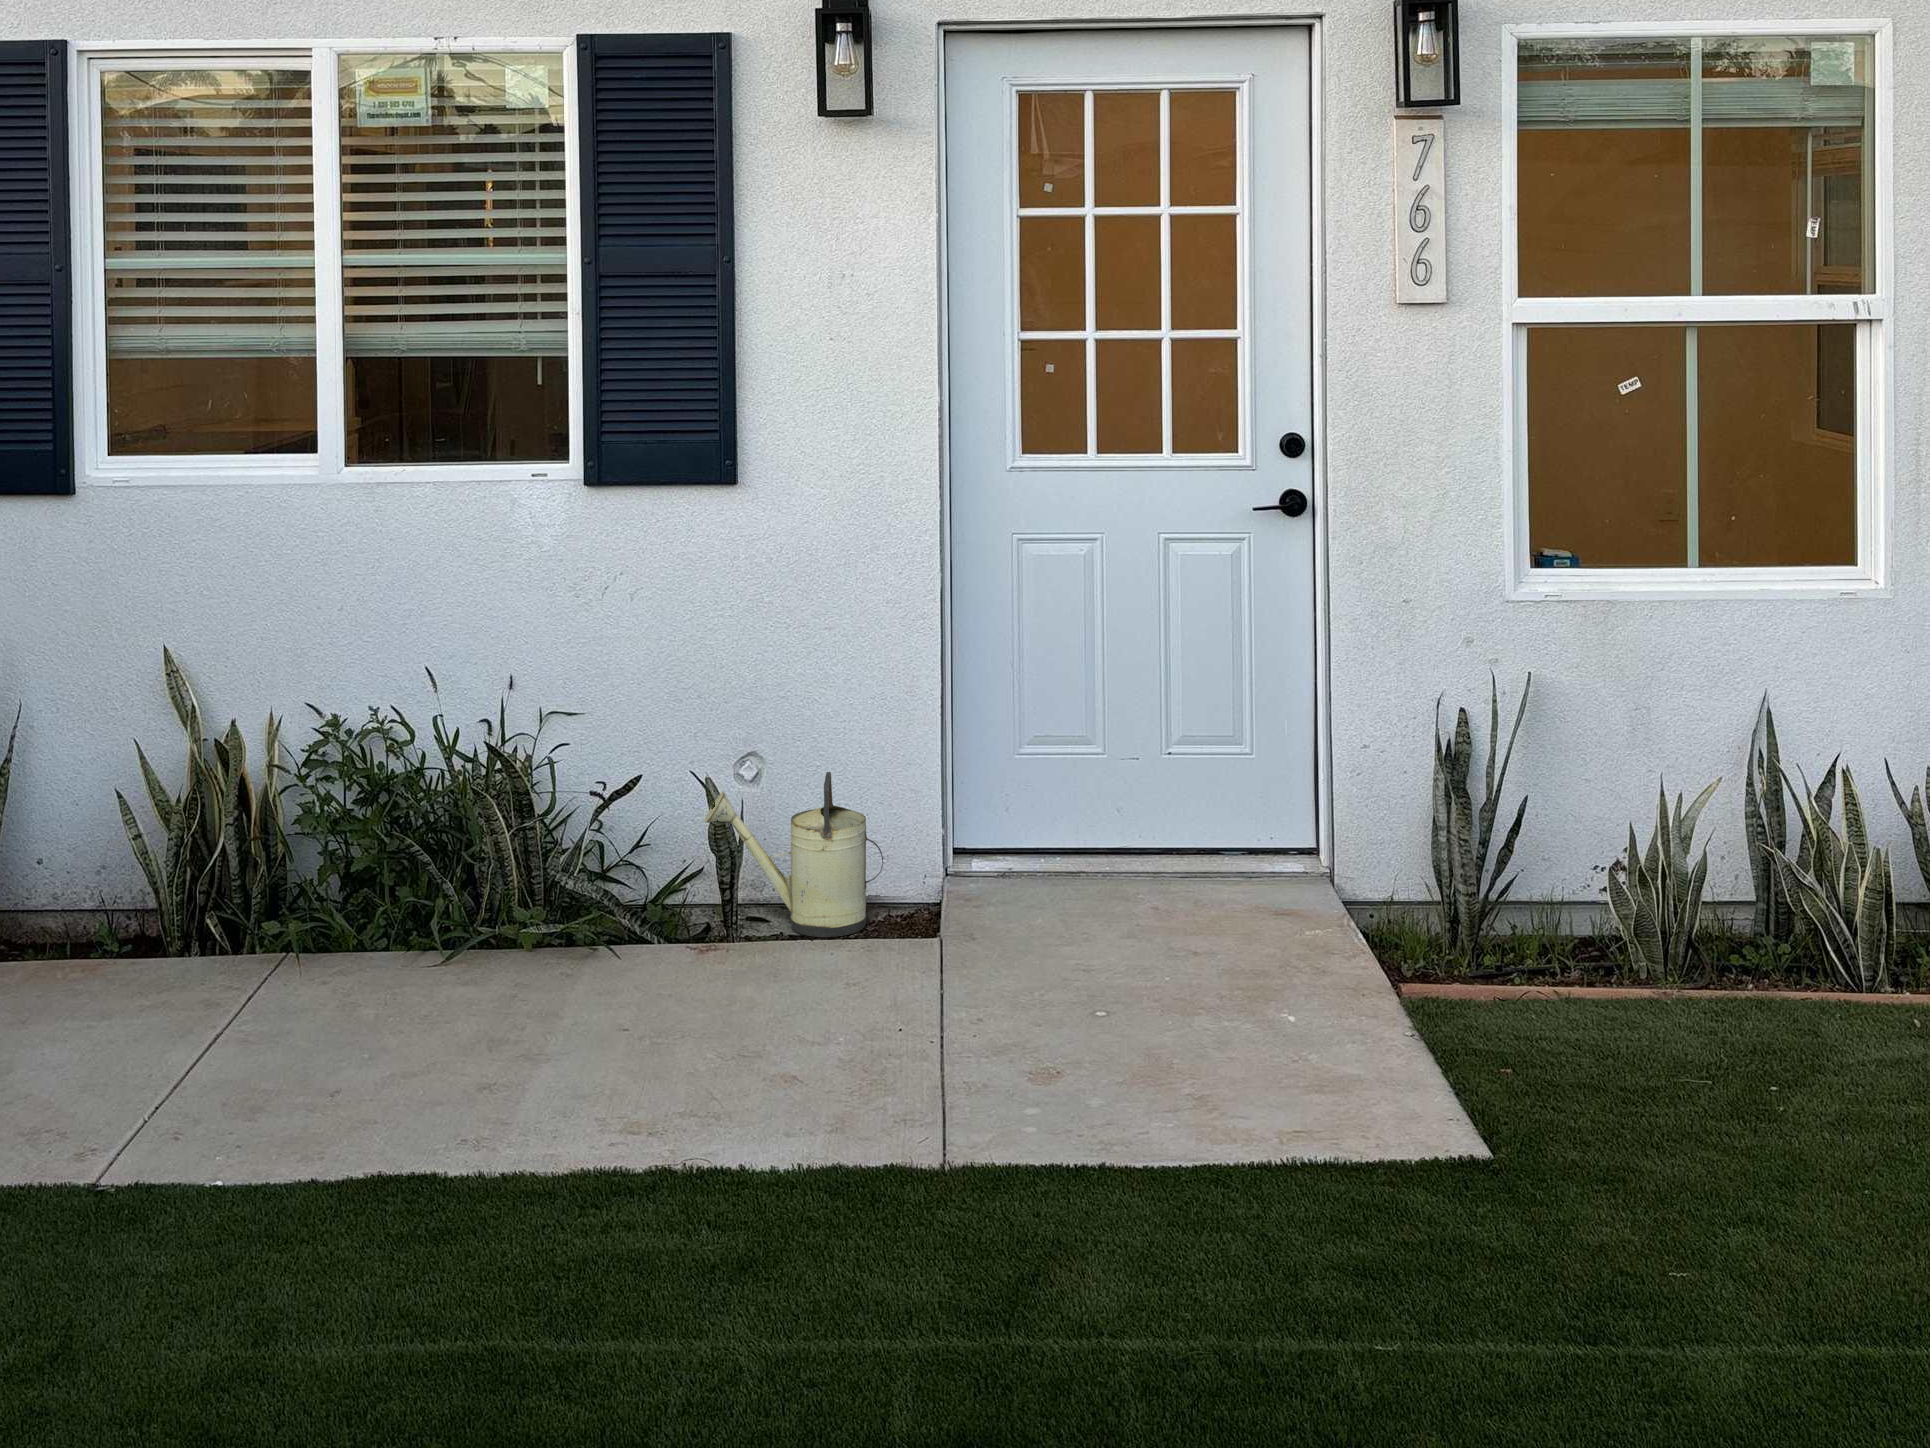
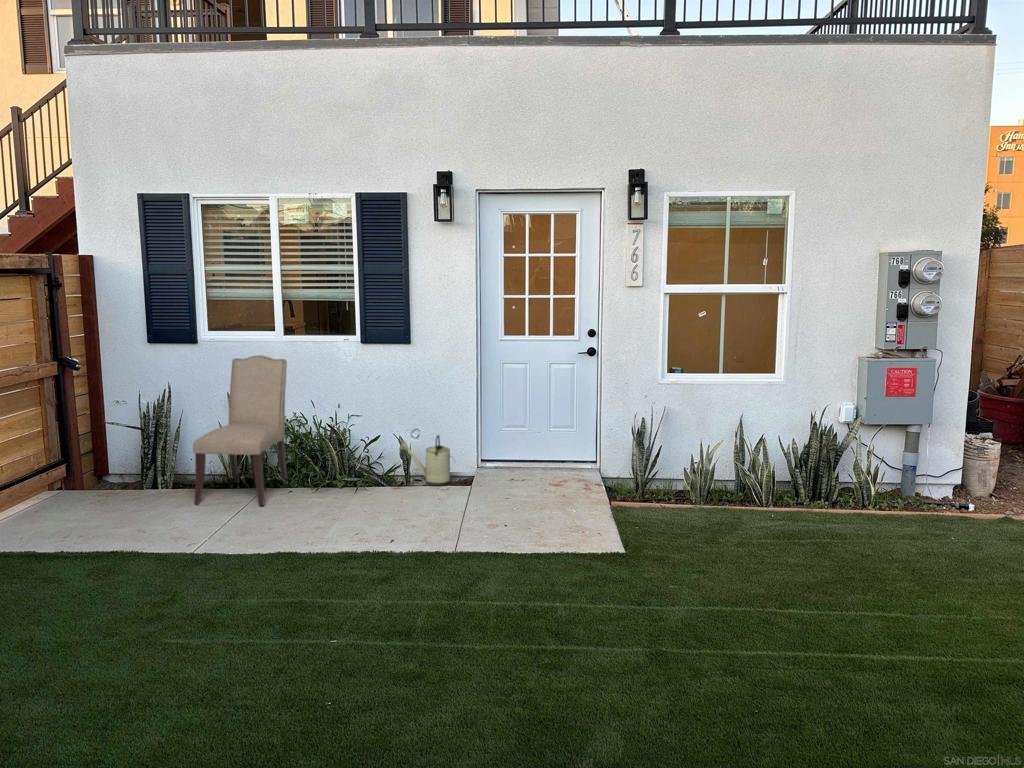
chair: none [68,530,358,1017] -> present [193,355,288,506]

